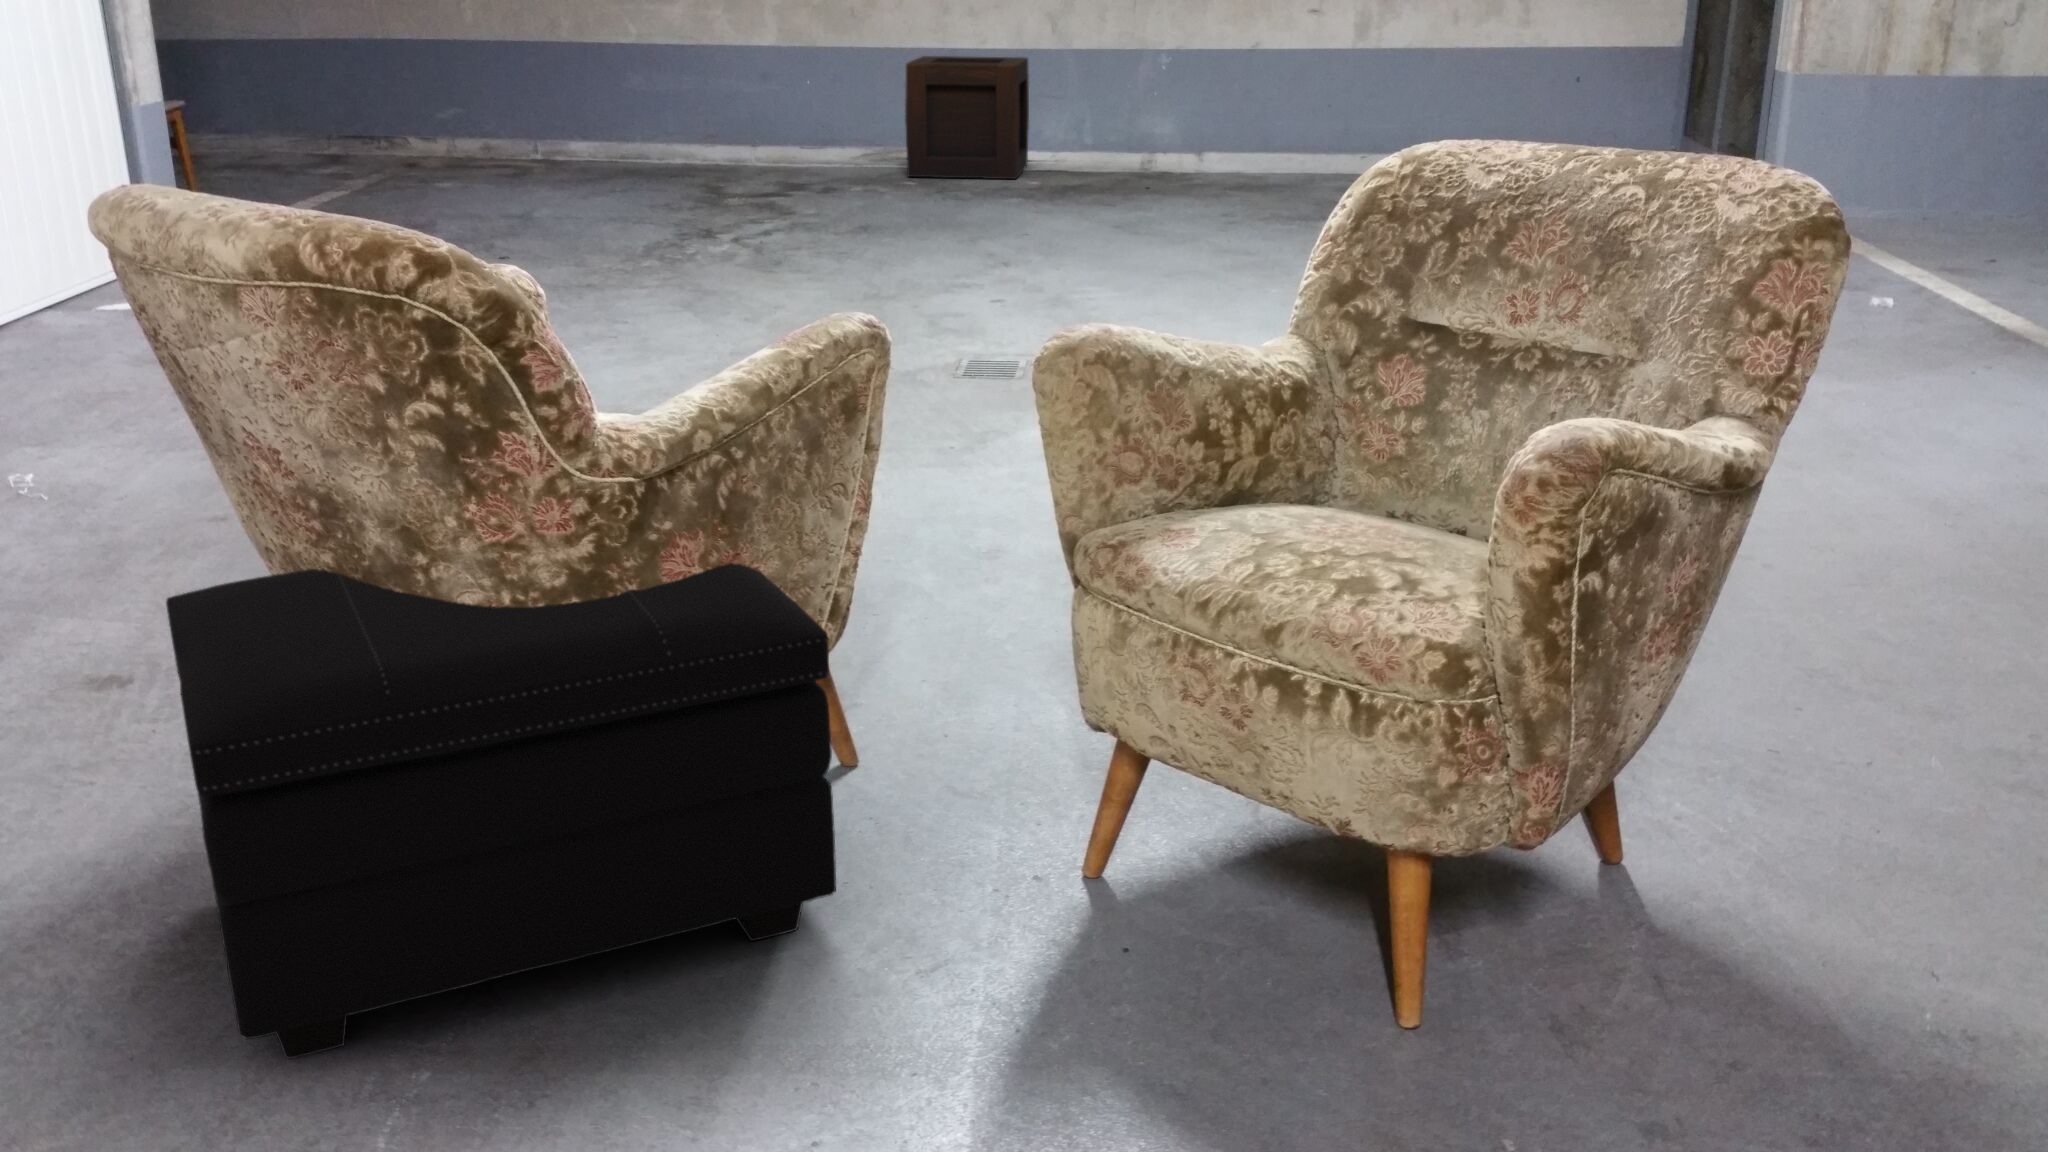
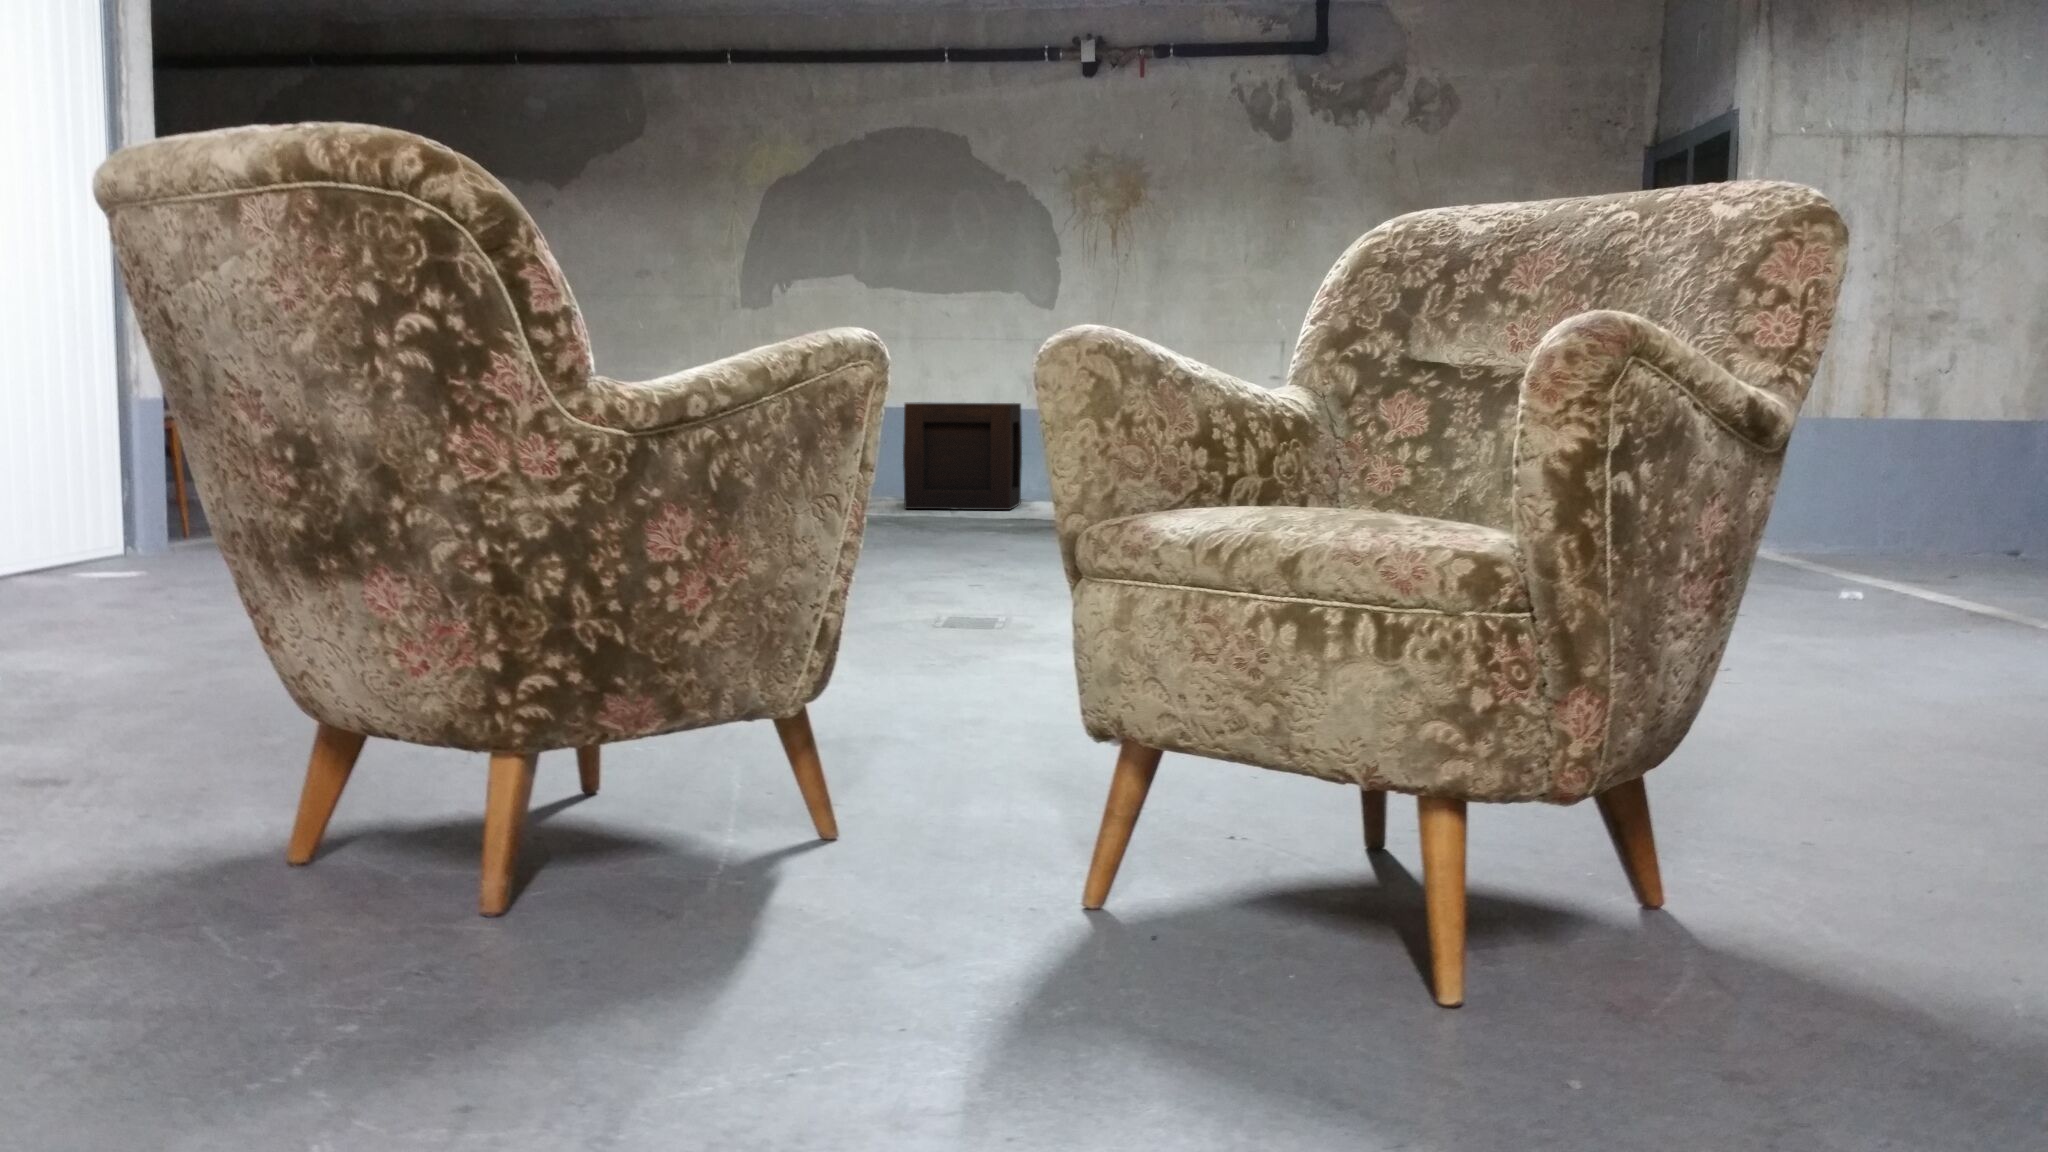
footstool: present [166,563,836,1059] -> none [126,538,822,1026]

